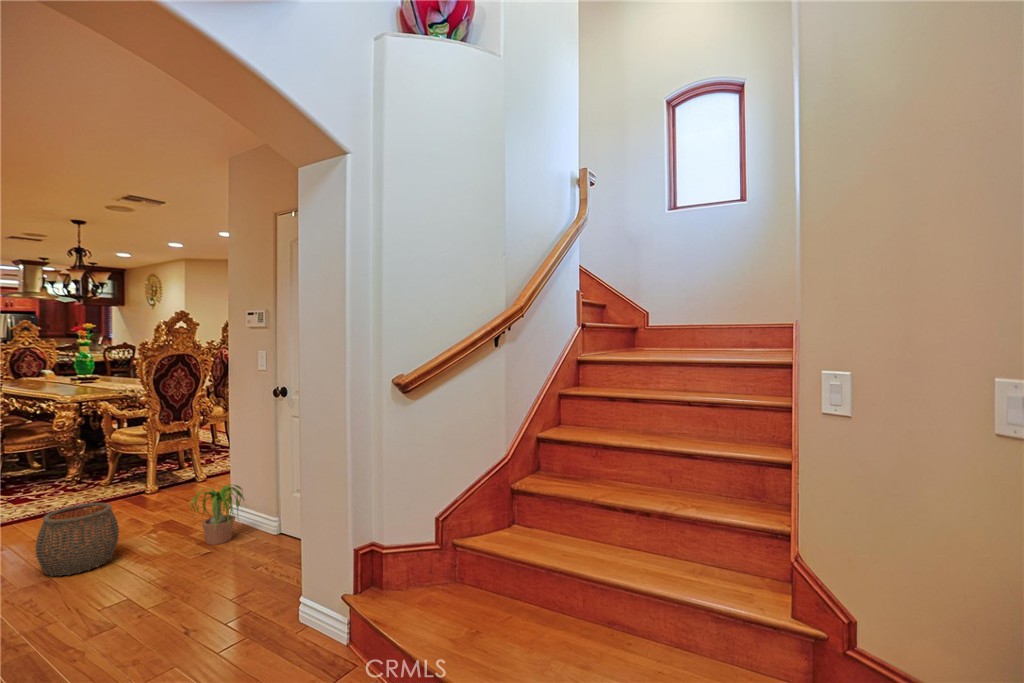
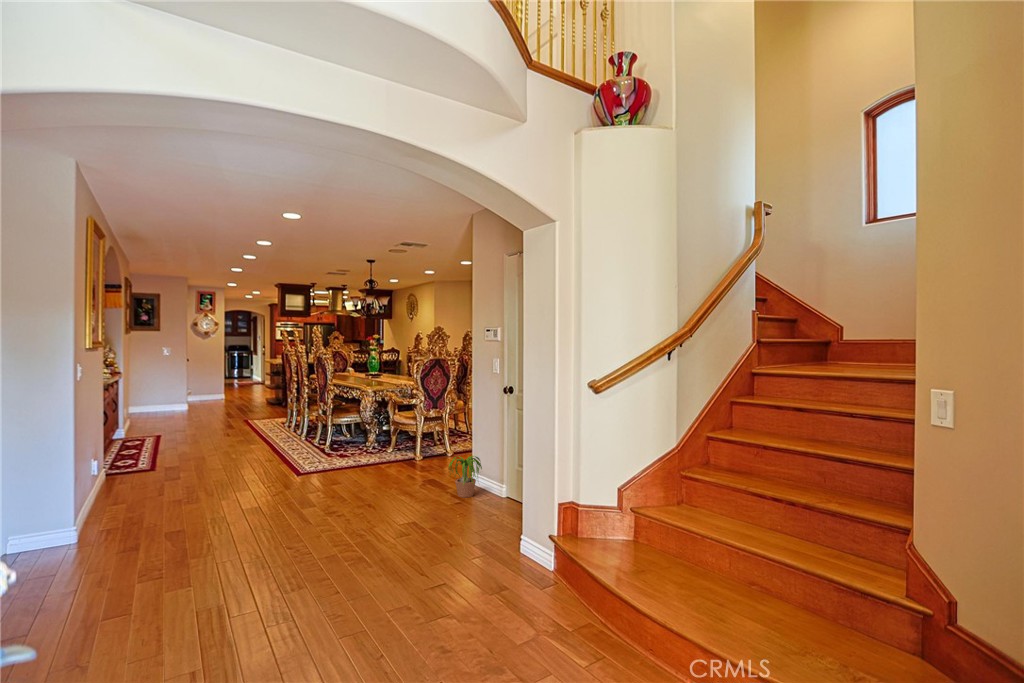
woven basket: present [35,503,119,576] -> none [365,458,408,502]

